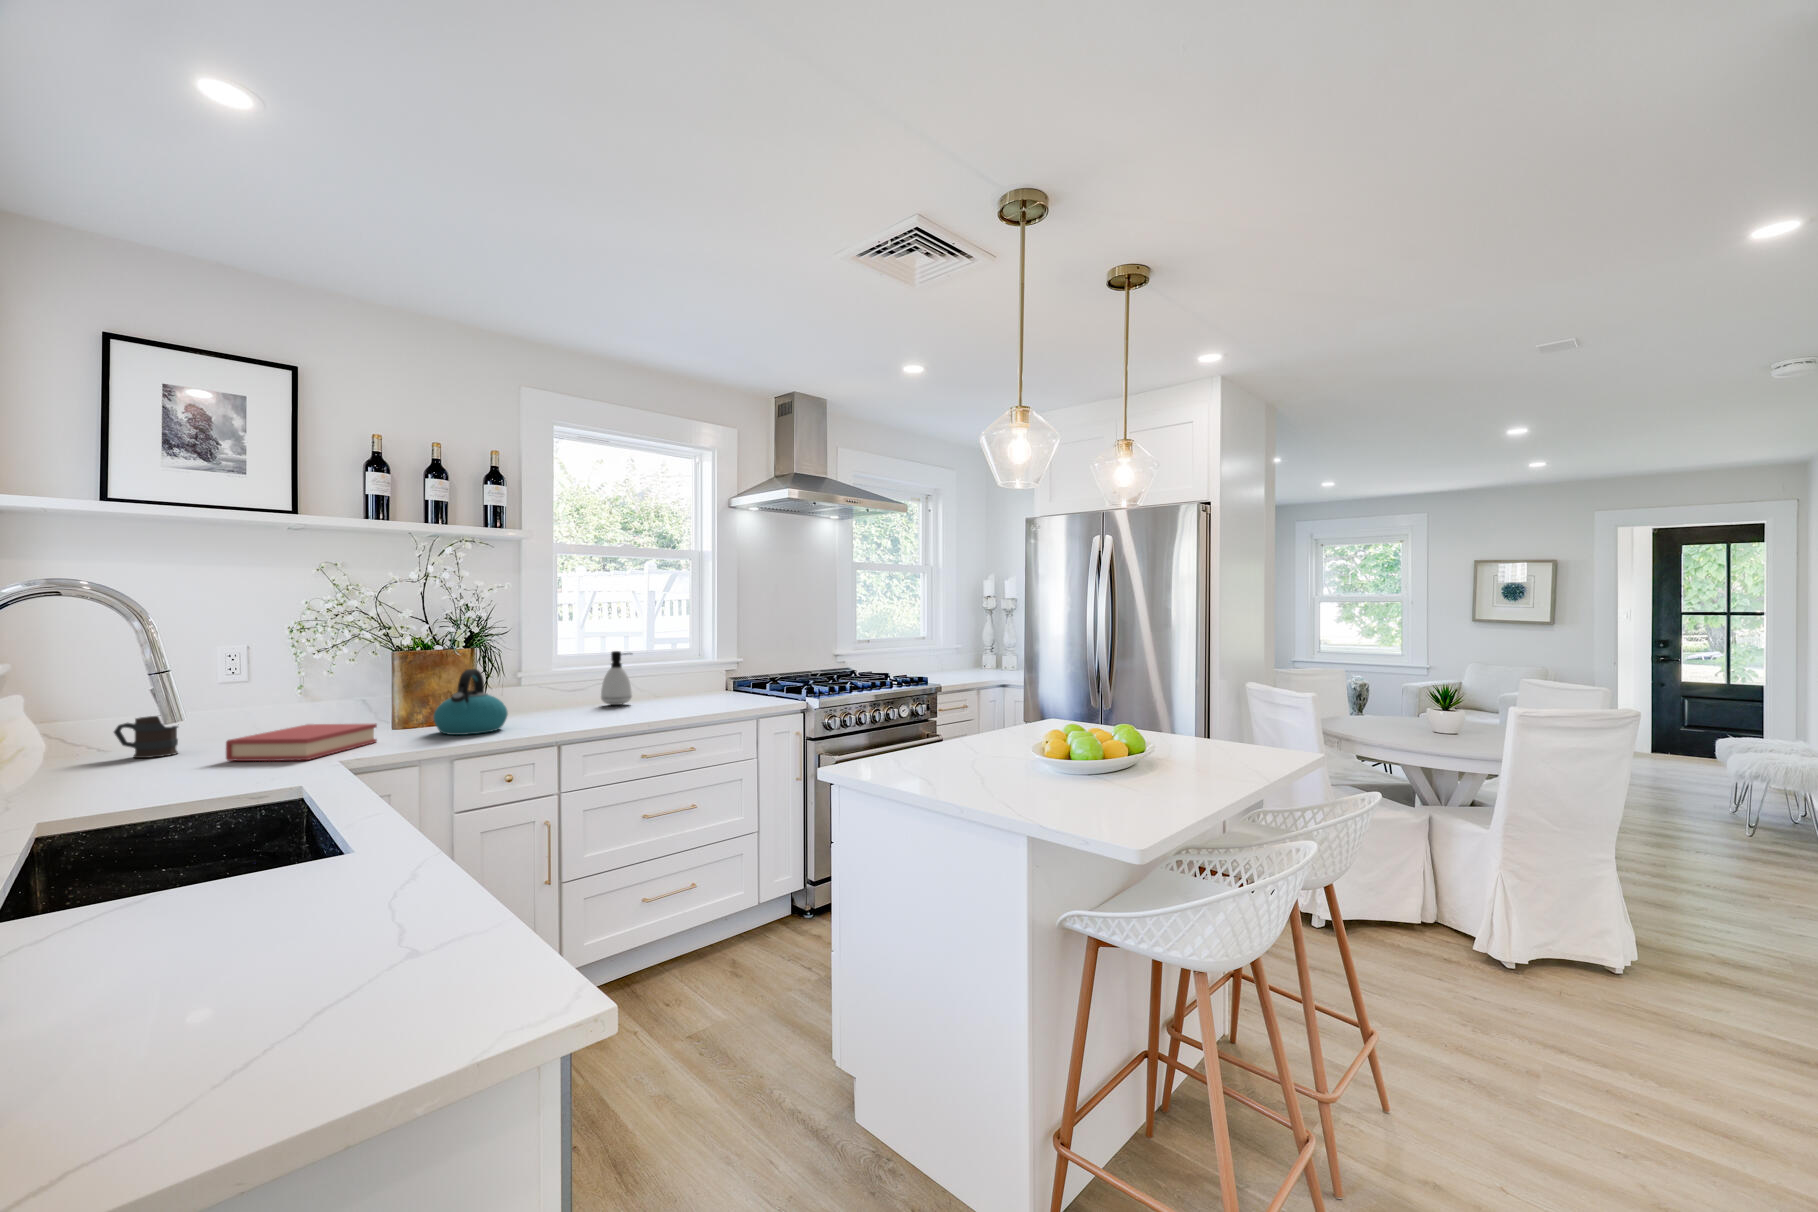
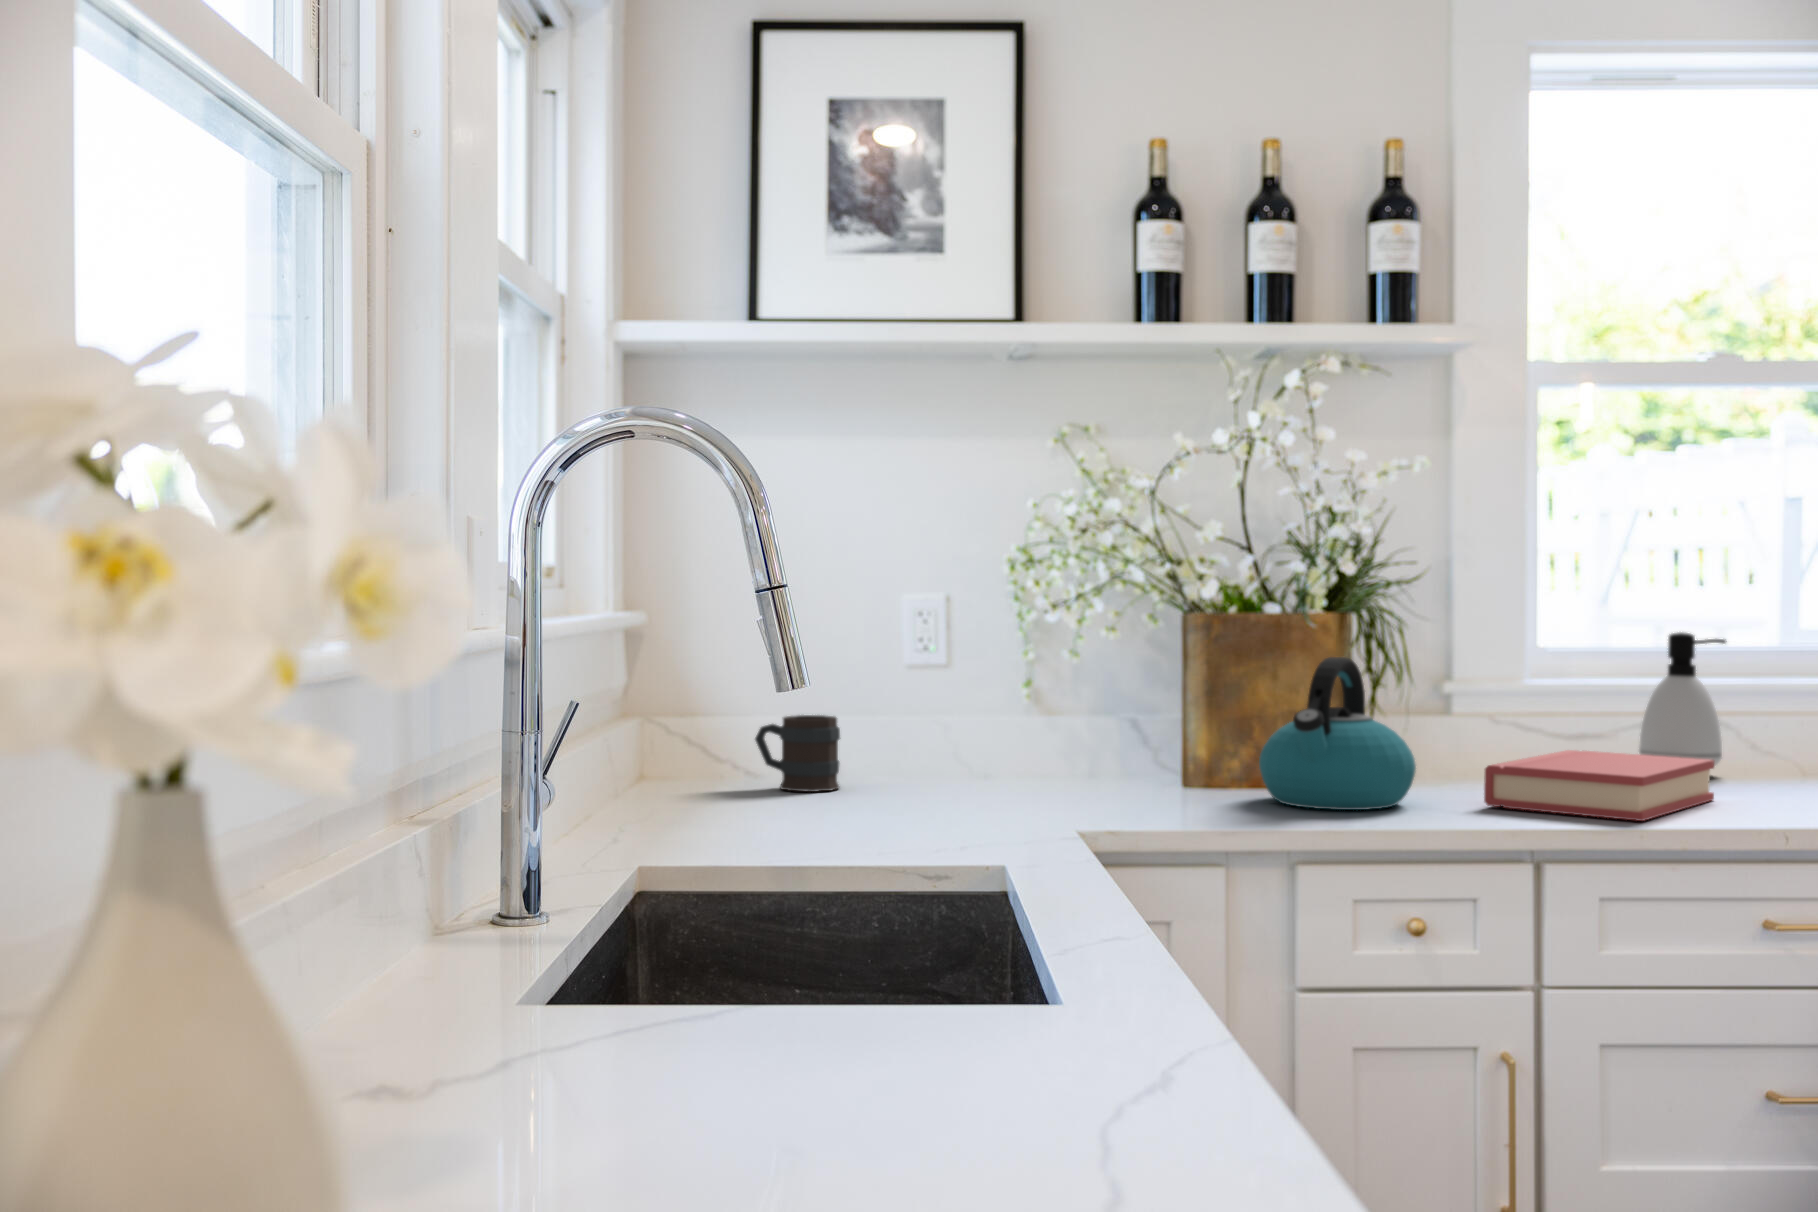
hardback book: present [226,723,377,761] -> present [1484,750,1714,821]

